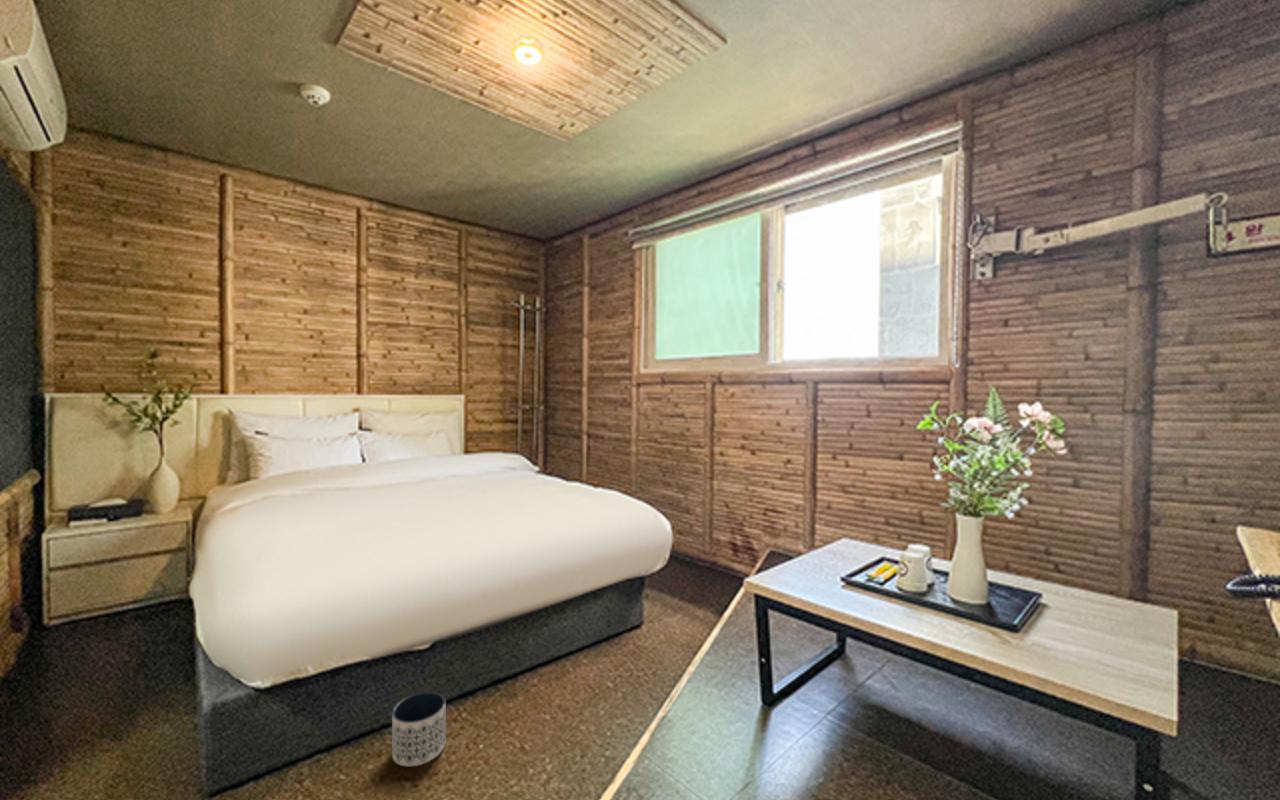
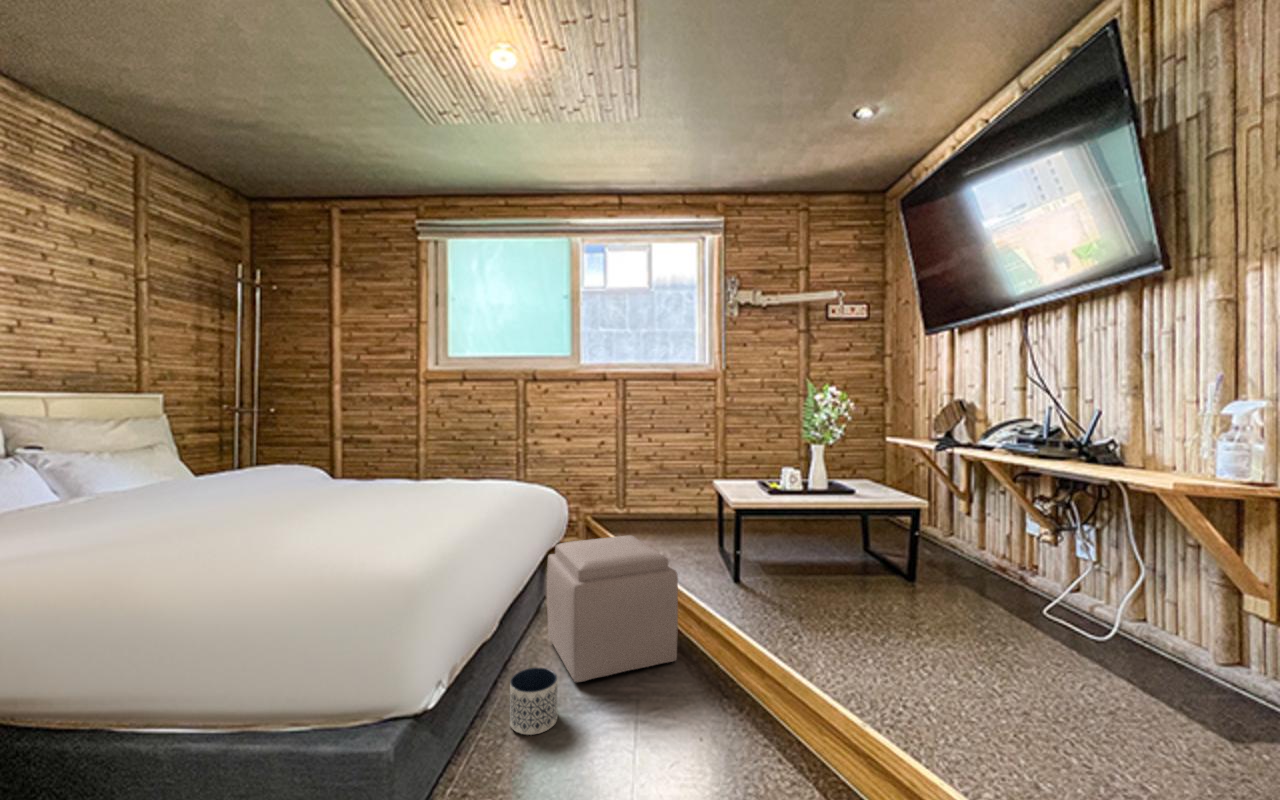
ottoman: none [493,571,660,771] -> present [547,536,678,682]

